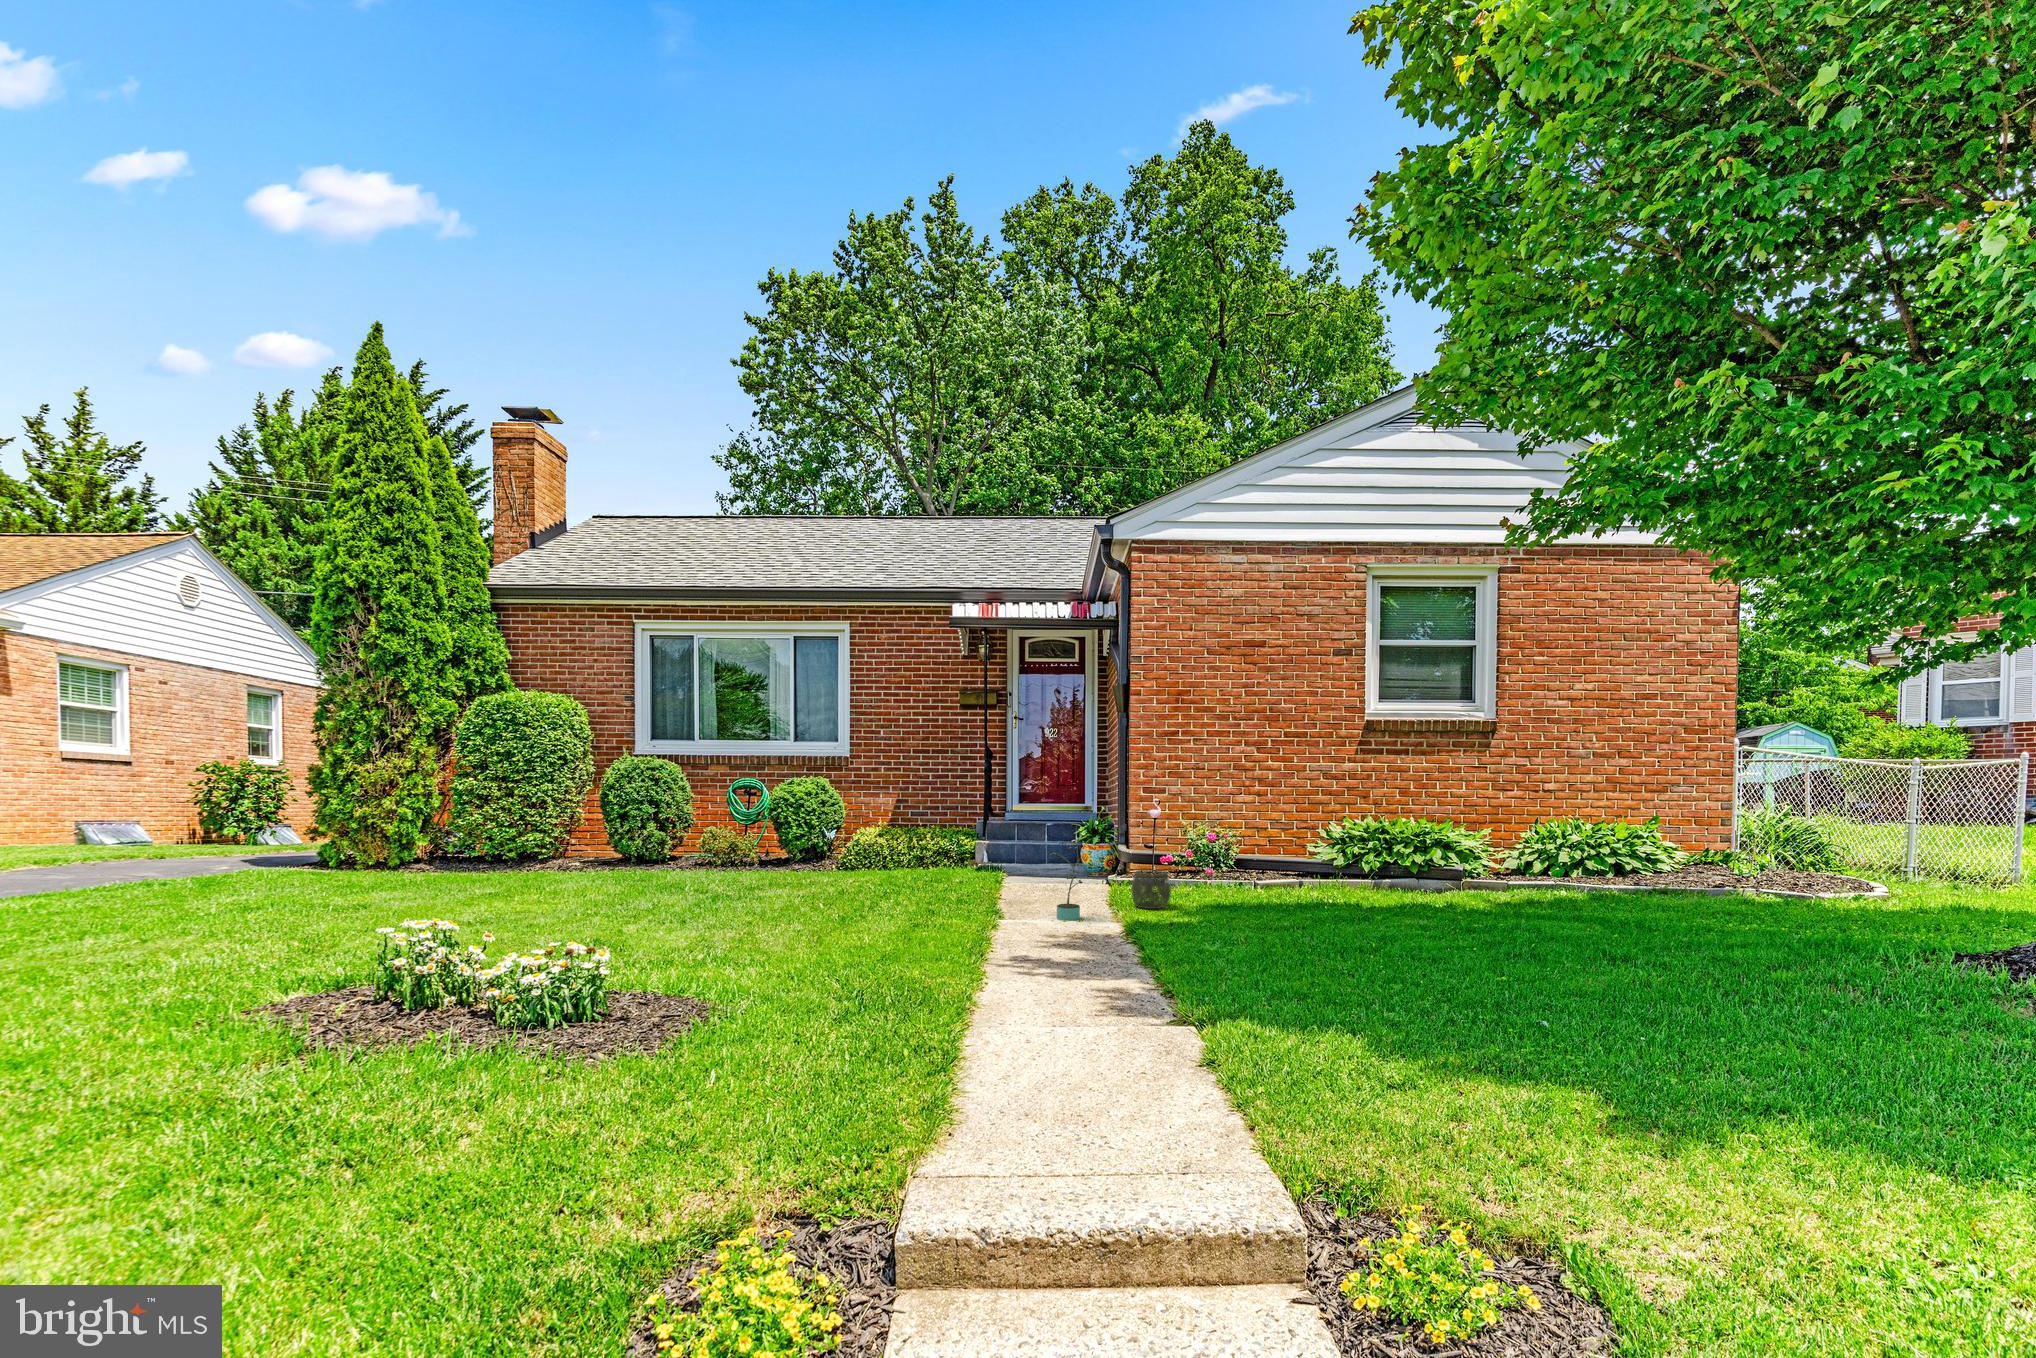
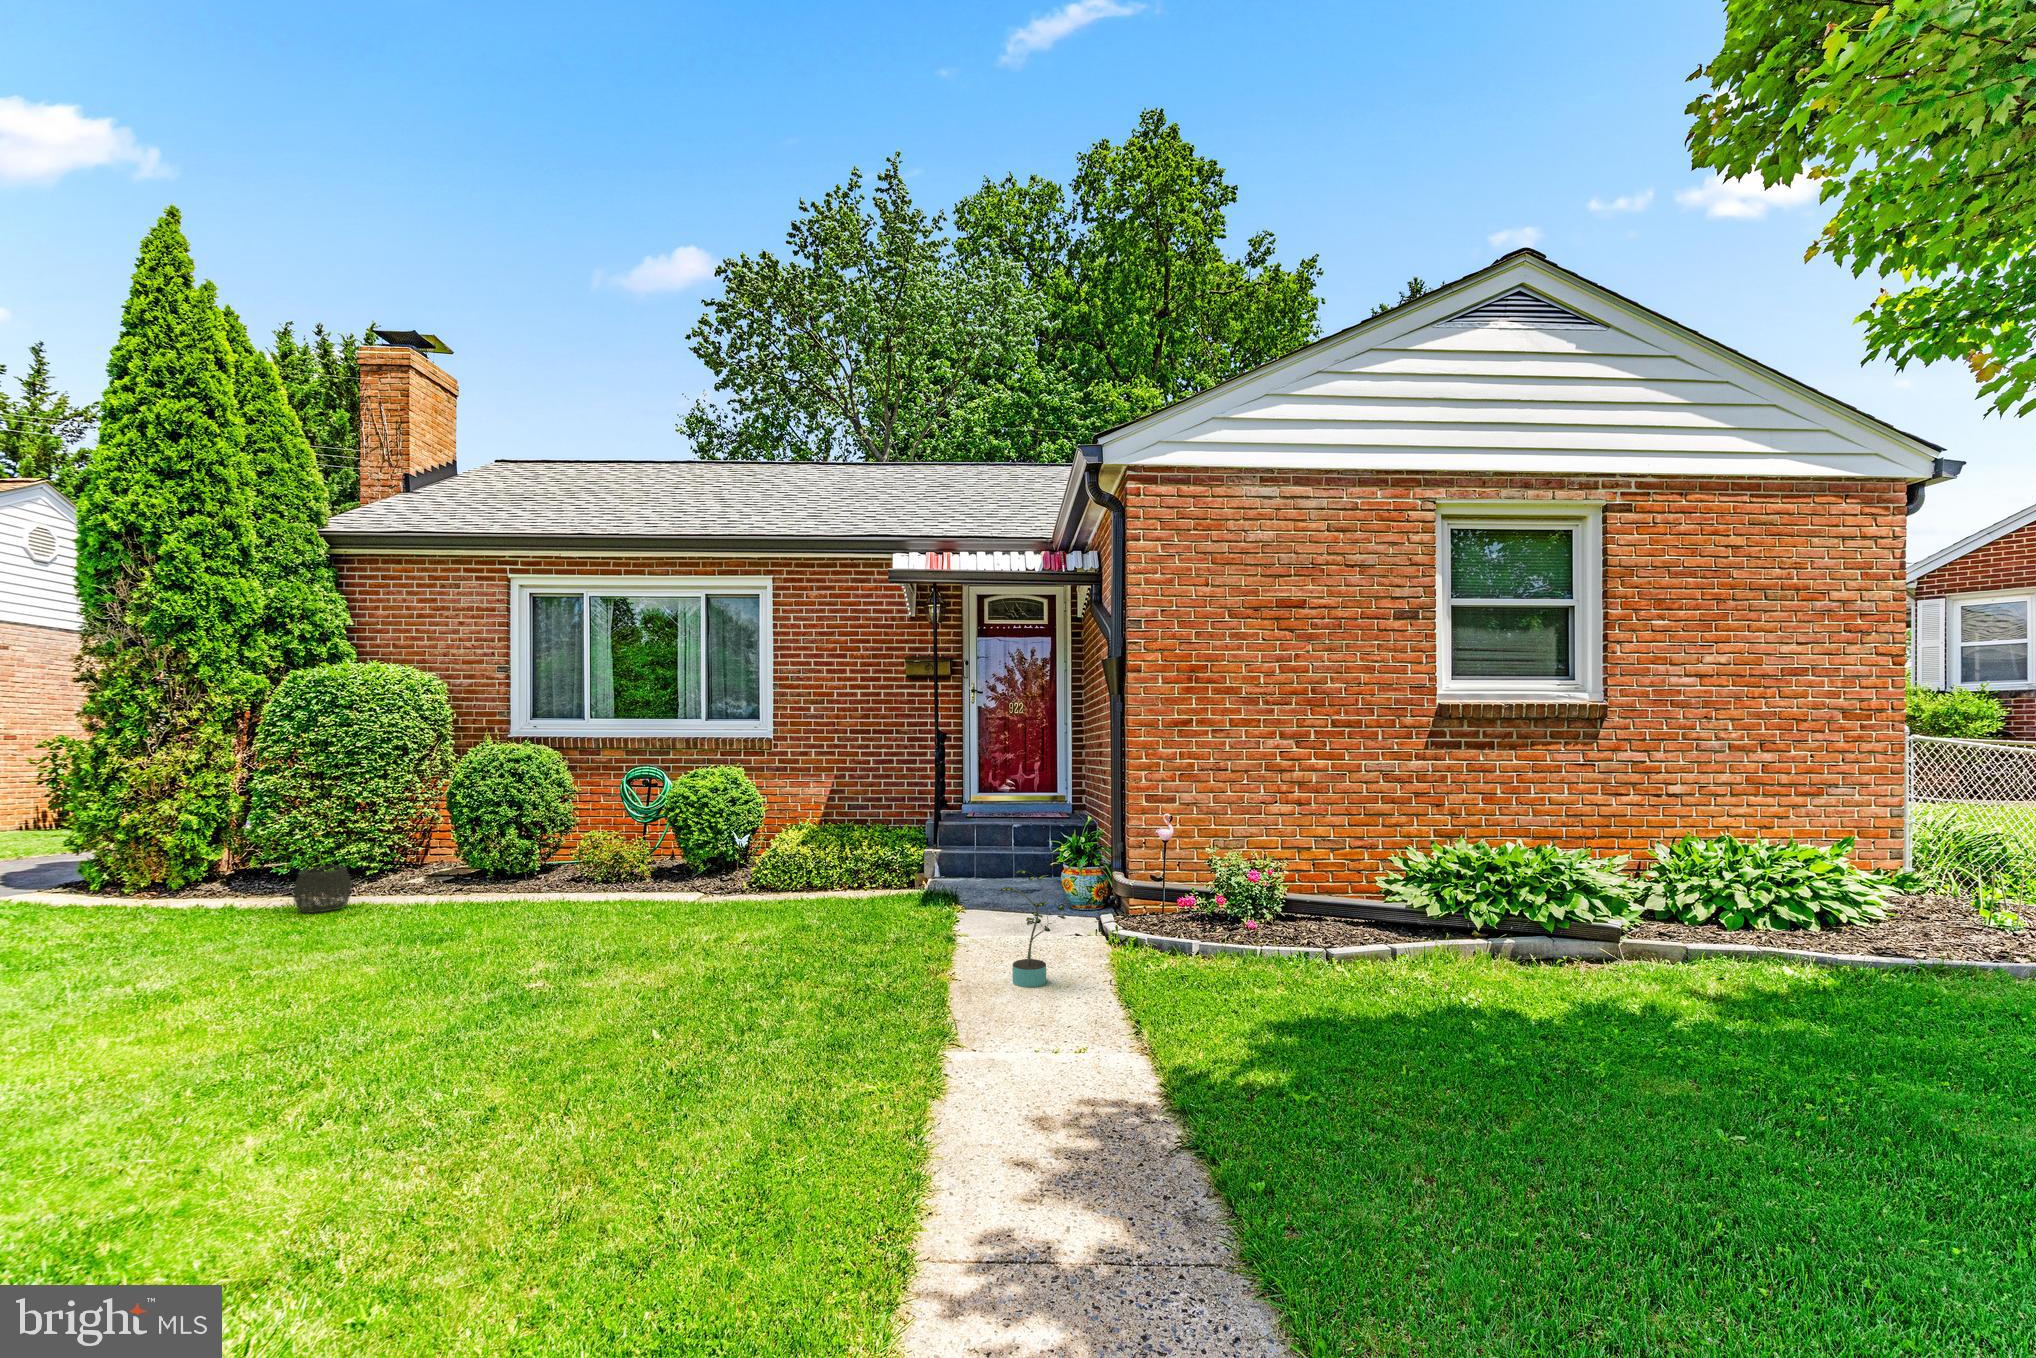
woven basket: present [1131,869,1171,909] -> present [293,866,351,913]

